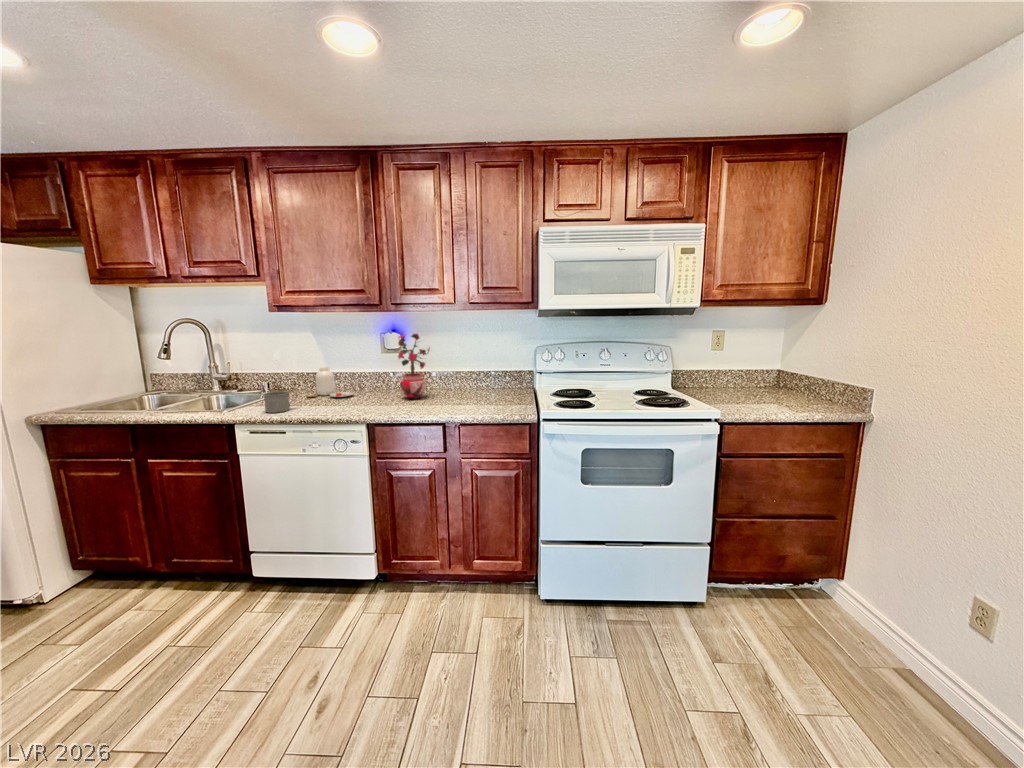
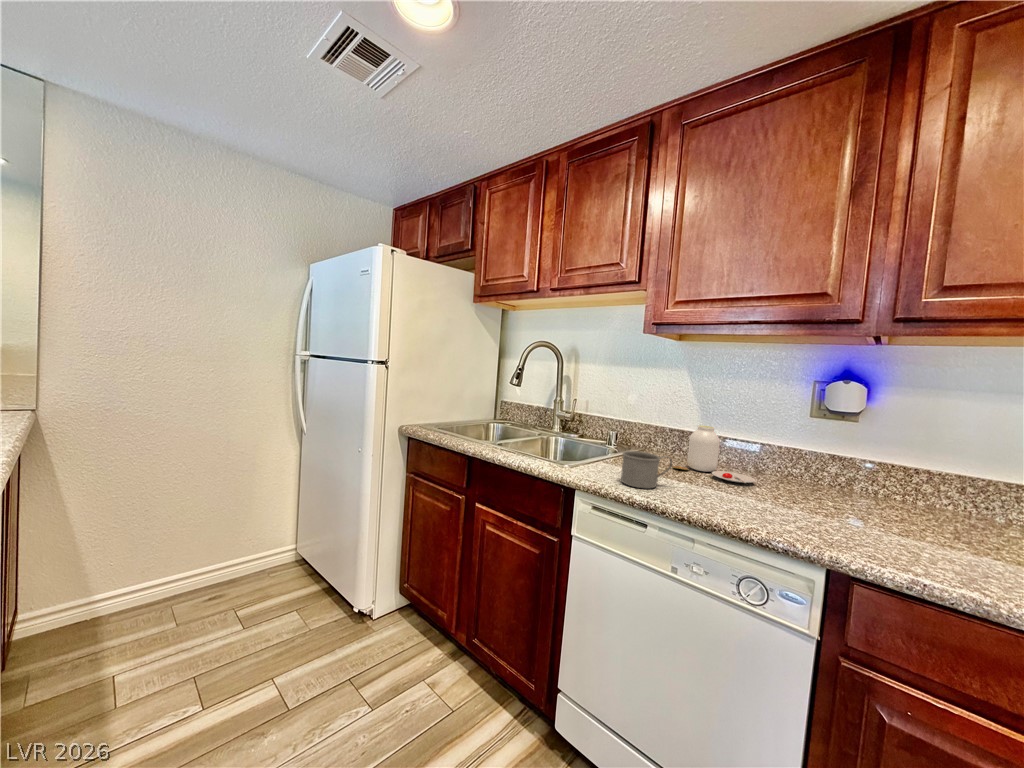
potted plant: present [398,334,430,399] -> none [876,379,992,530]

